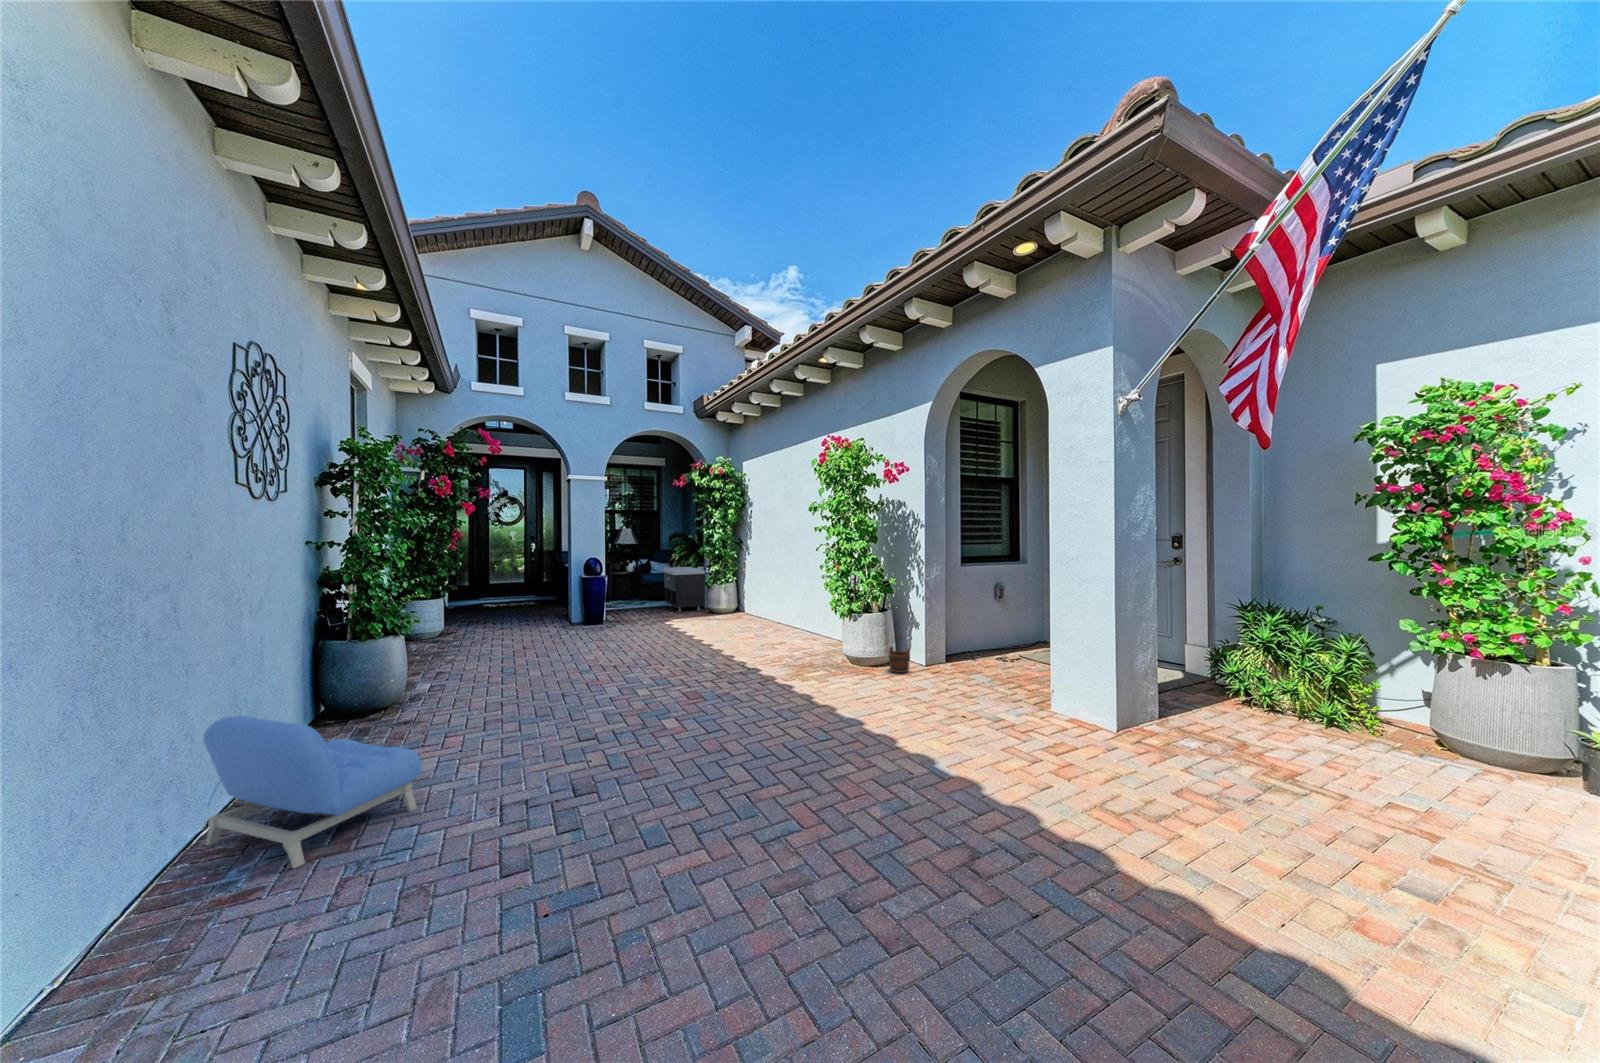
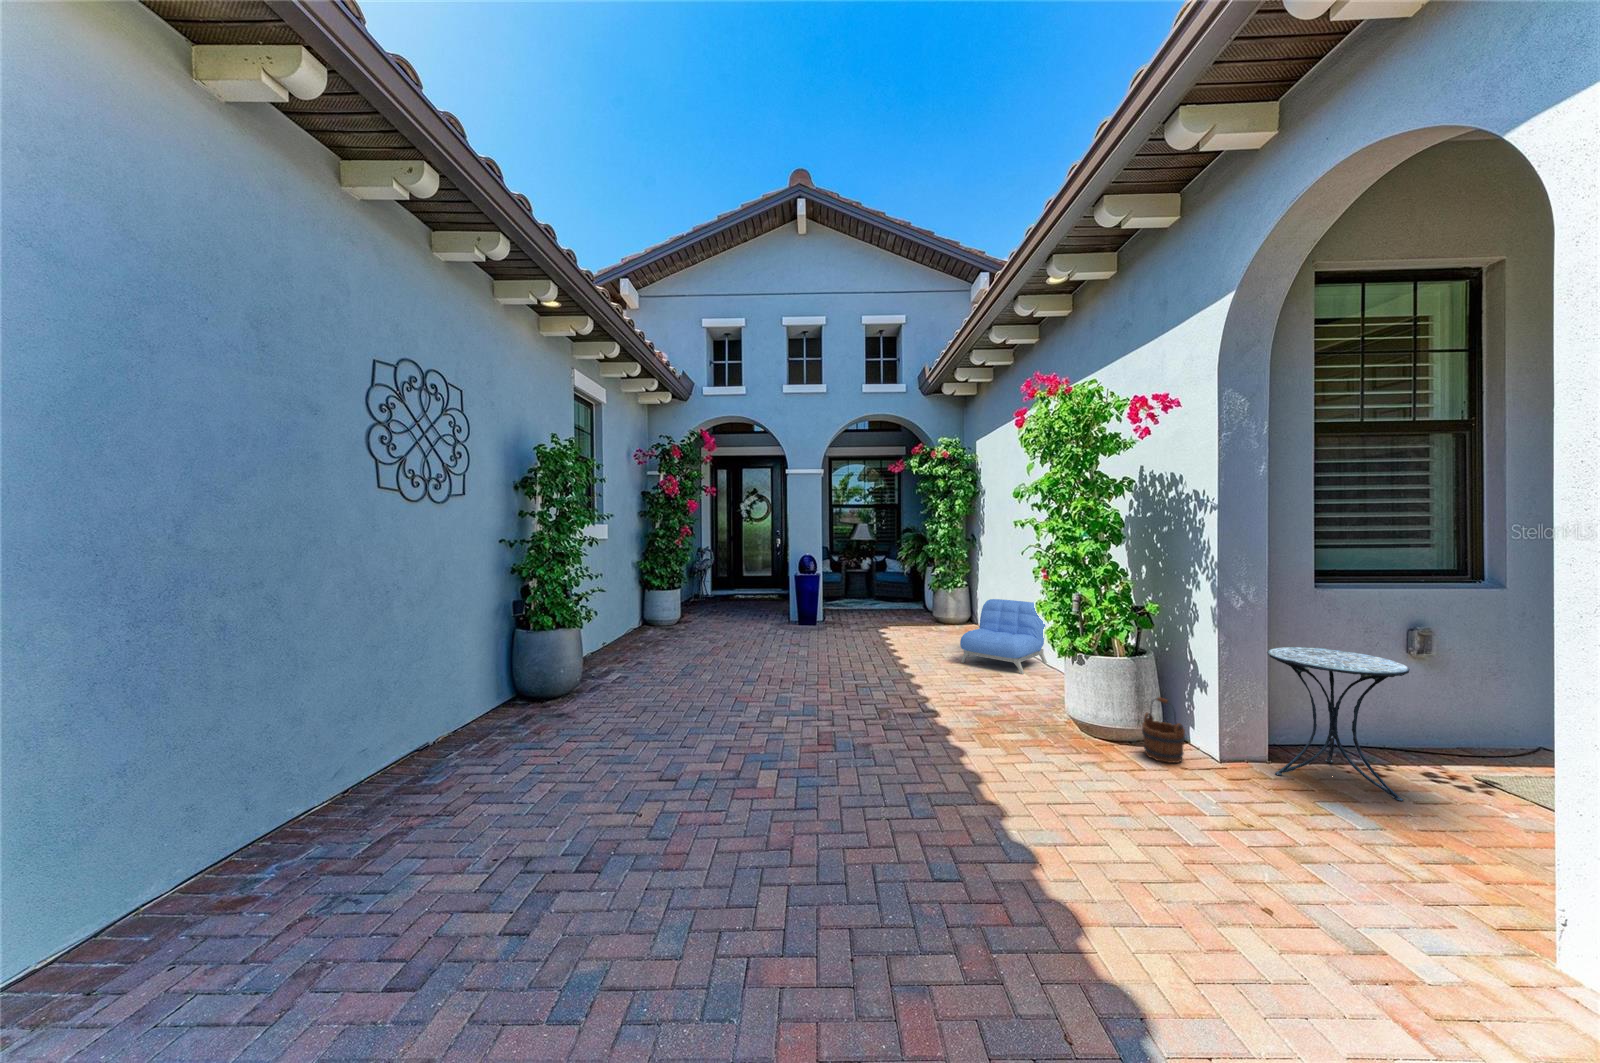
storage bench: present [663,567,705,611] -> none [889,567,930,617]
side table: none [946,600,1002,672] -> present [1267,647,1410,801]
armchair: present [203,716,422,868] -> present [960,599,1047,674]

